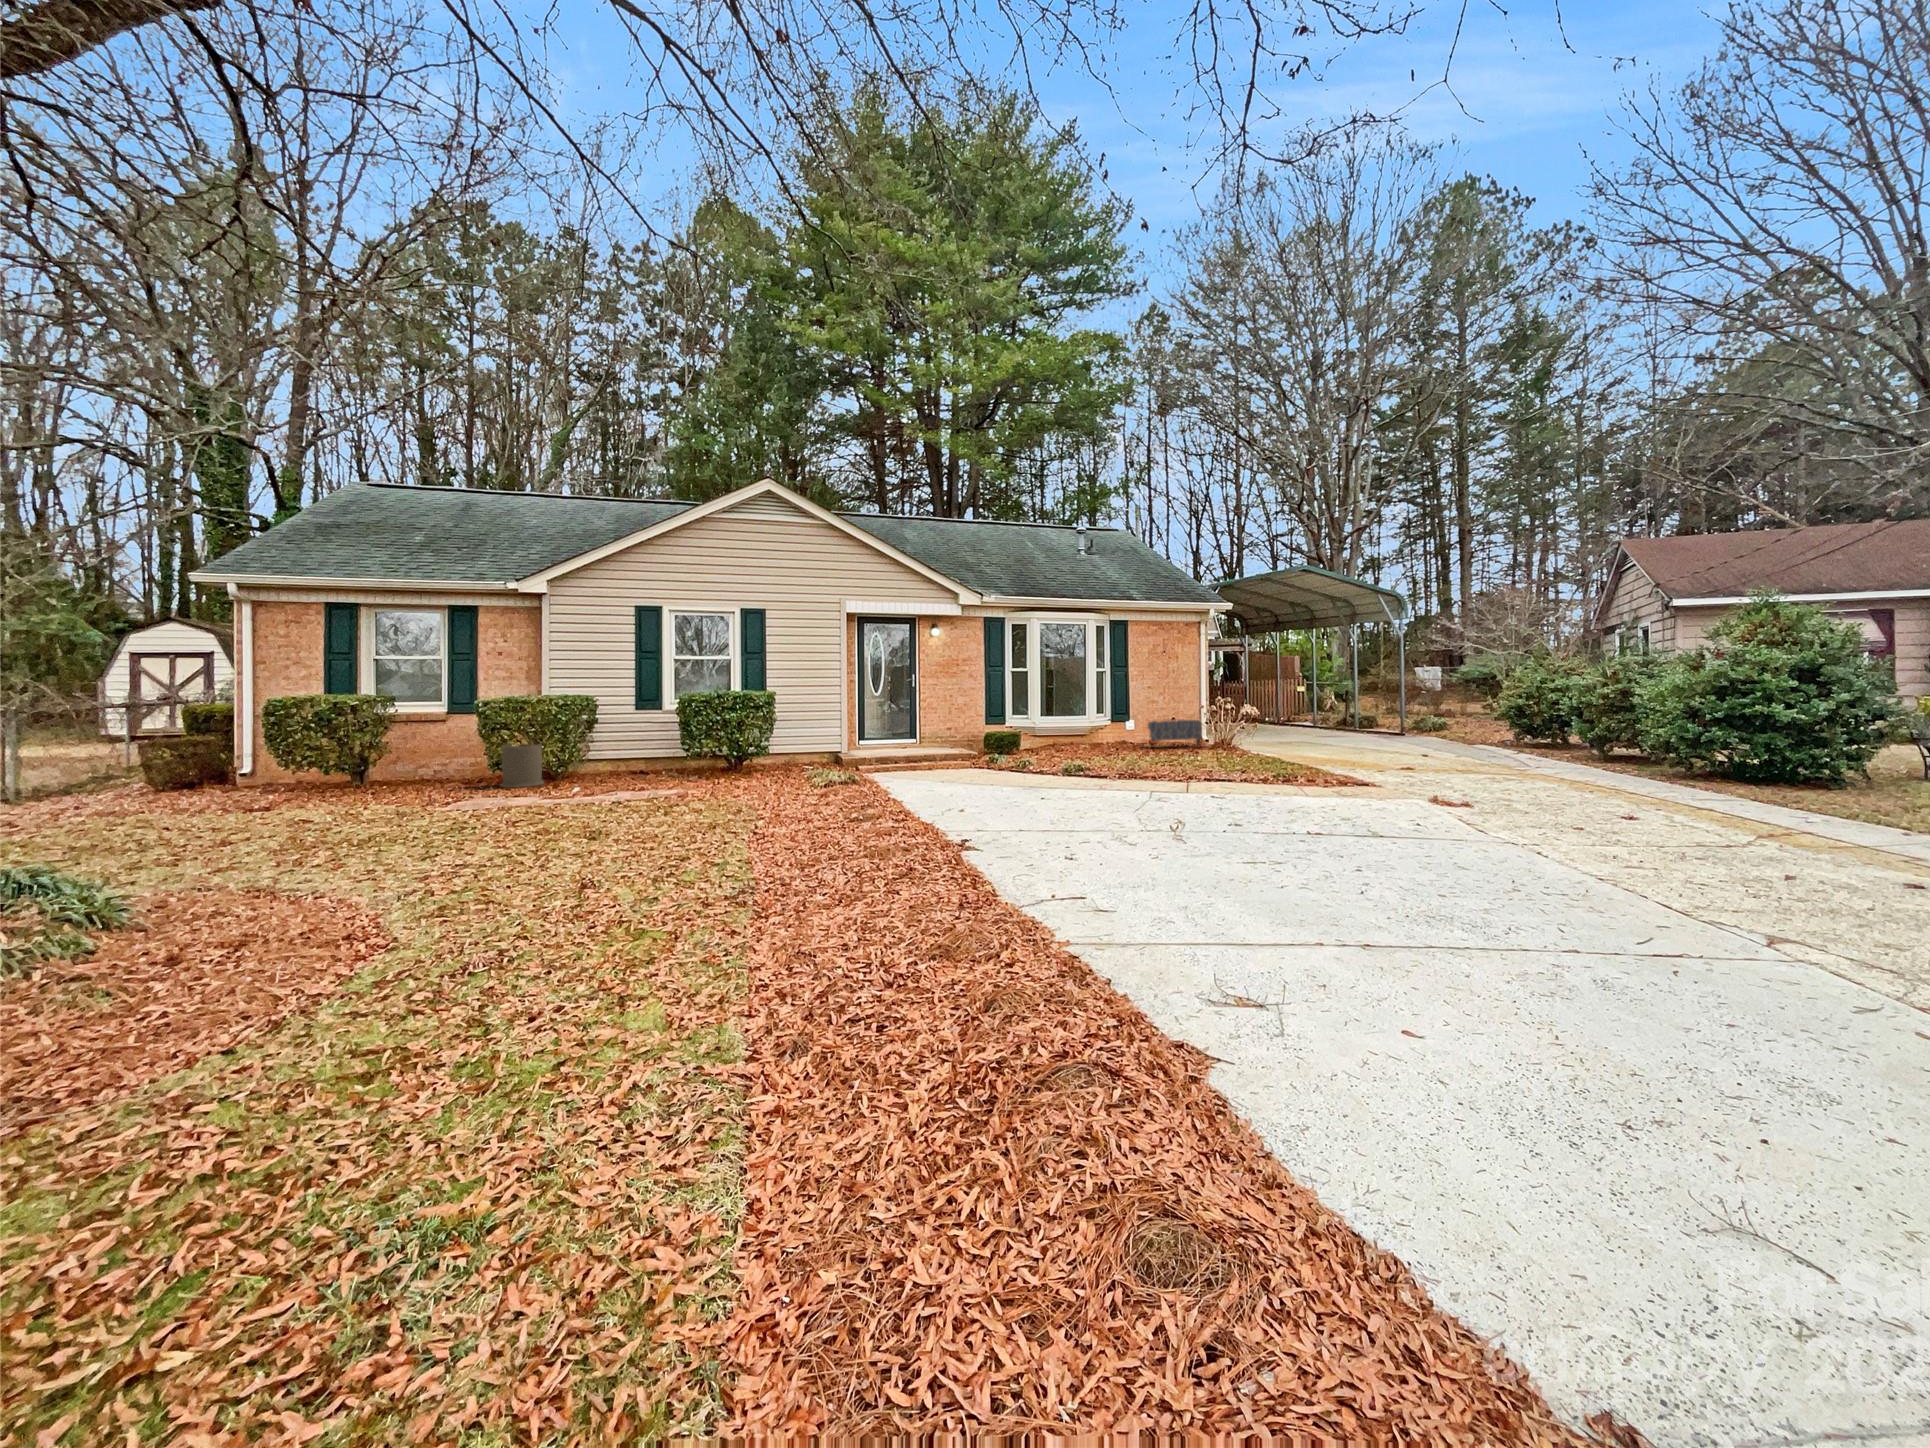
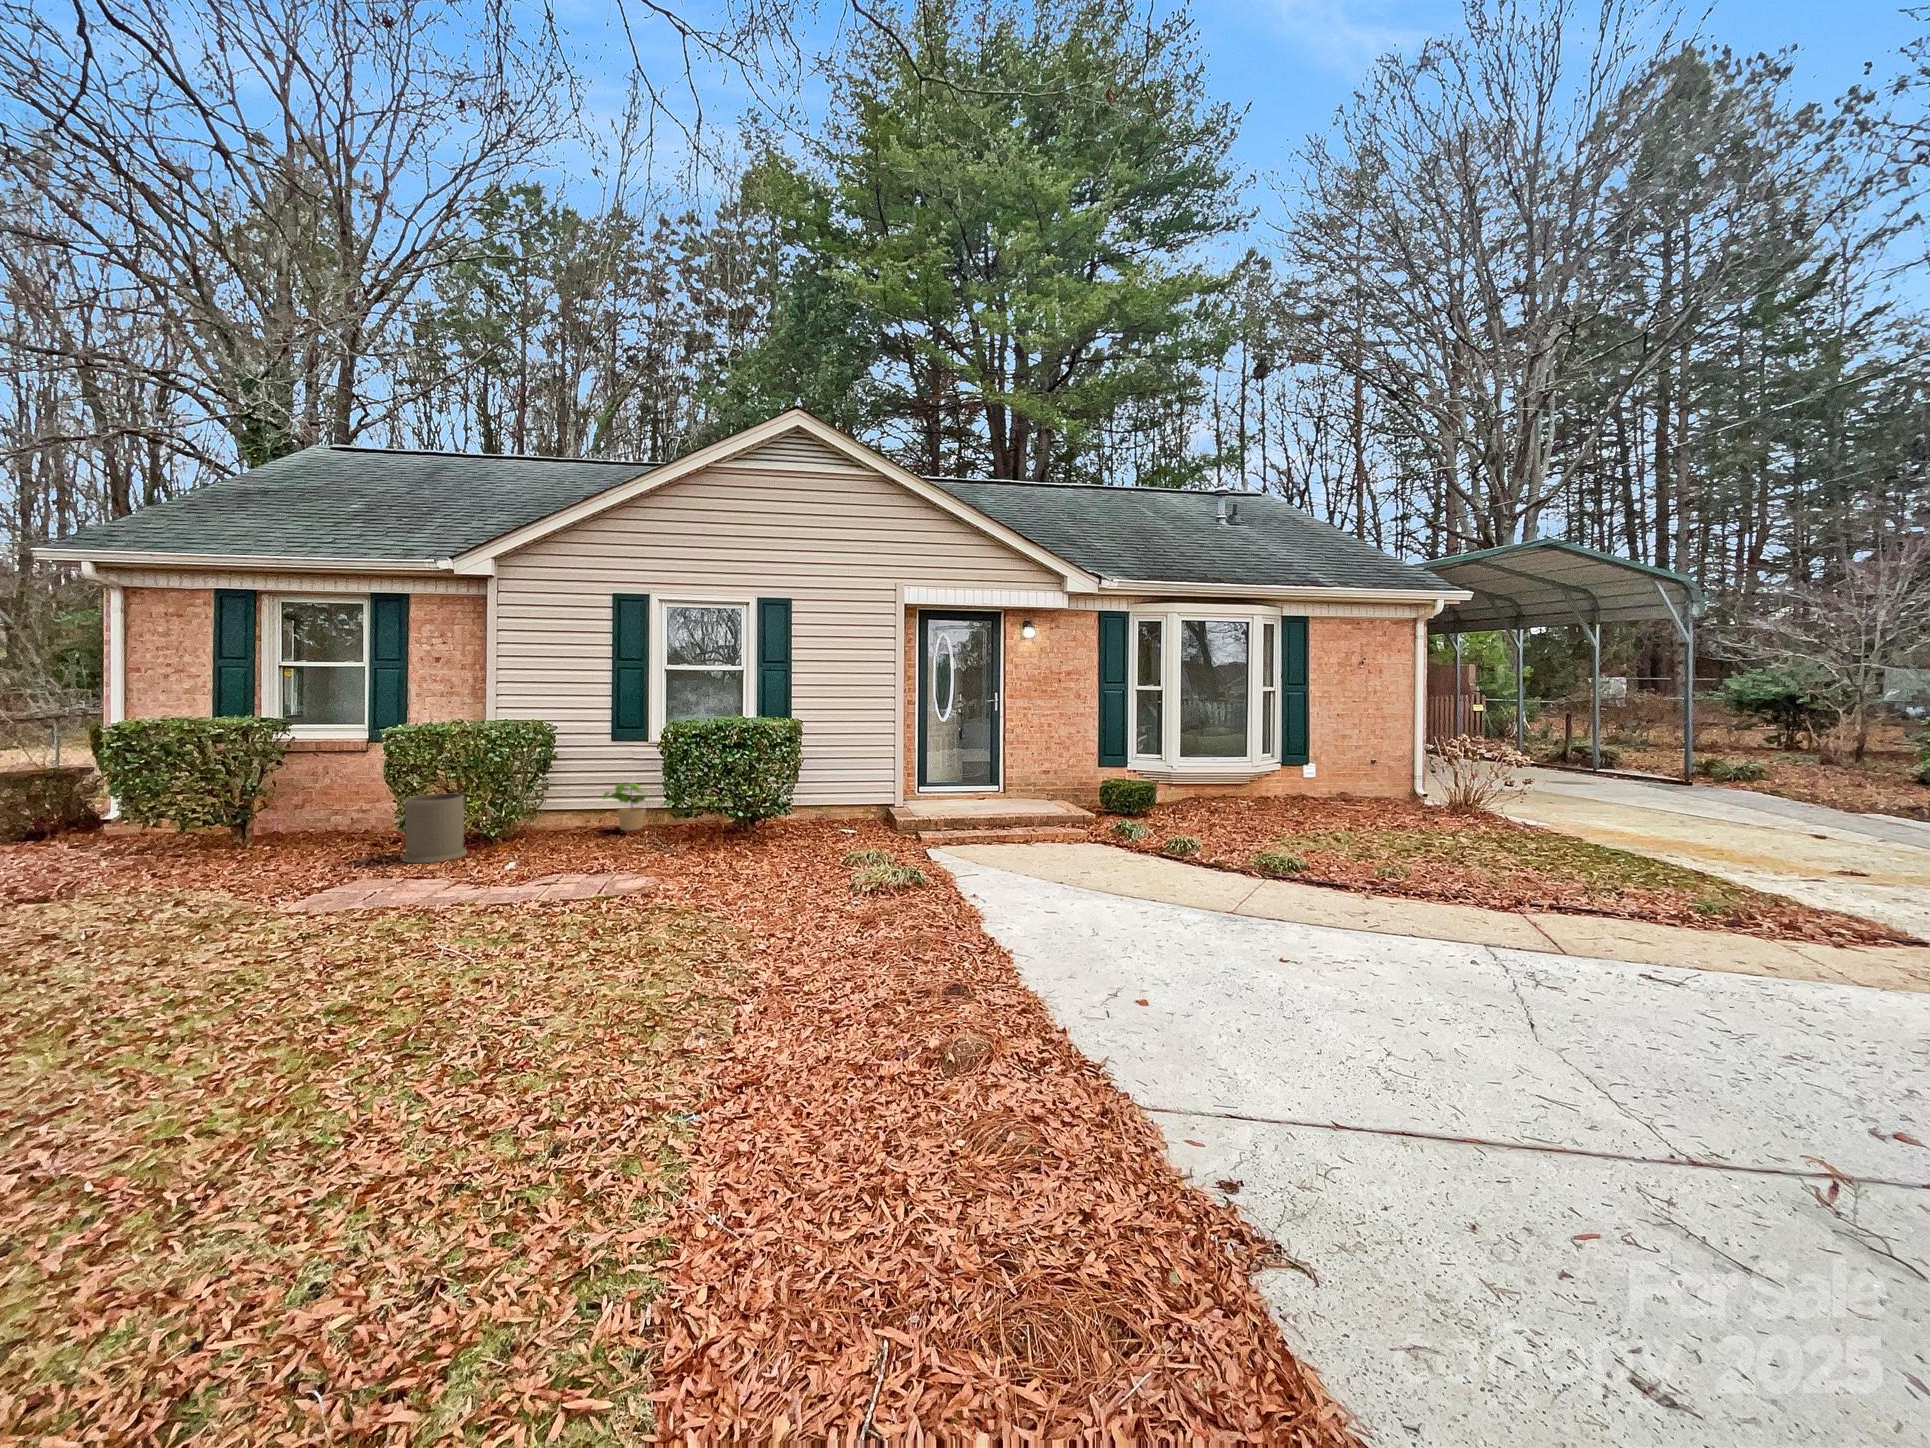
bench: present [1142,719,1202,748] -> none [1323,763,1424,809]
potted plant: none [632,737,666,771] -> present [603,783,648,831]

